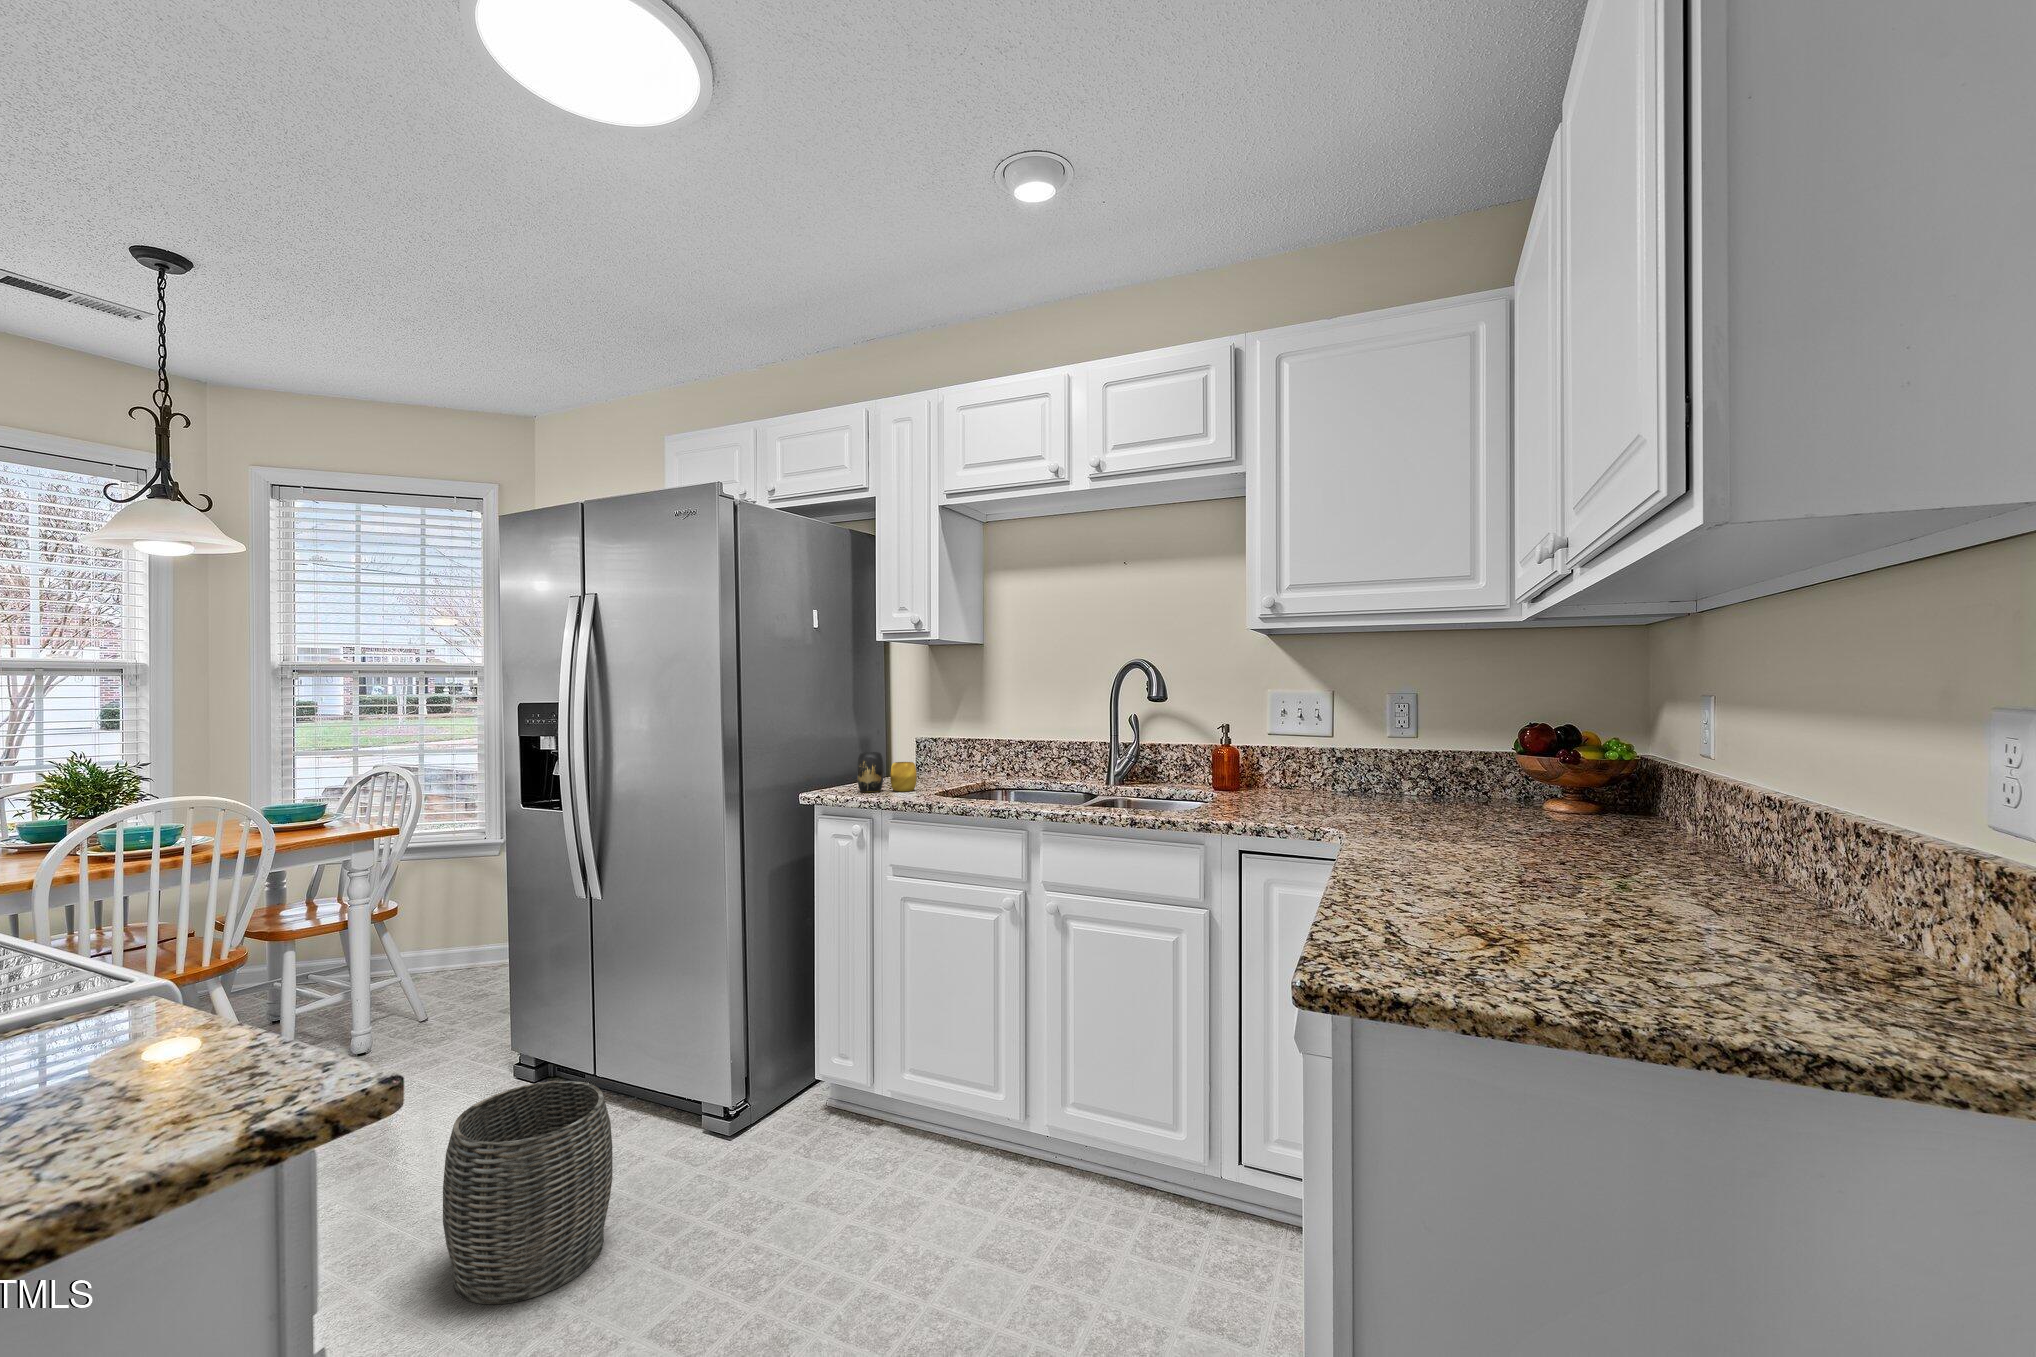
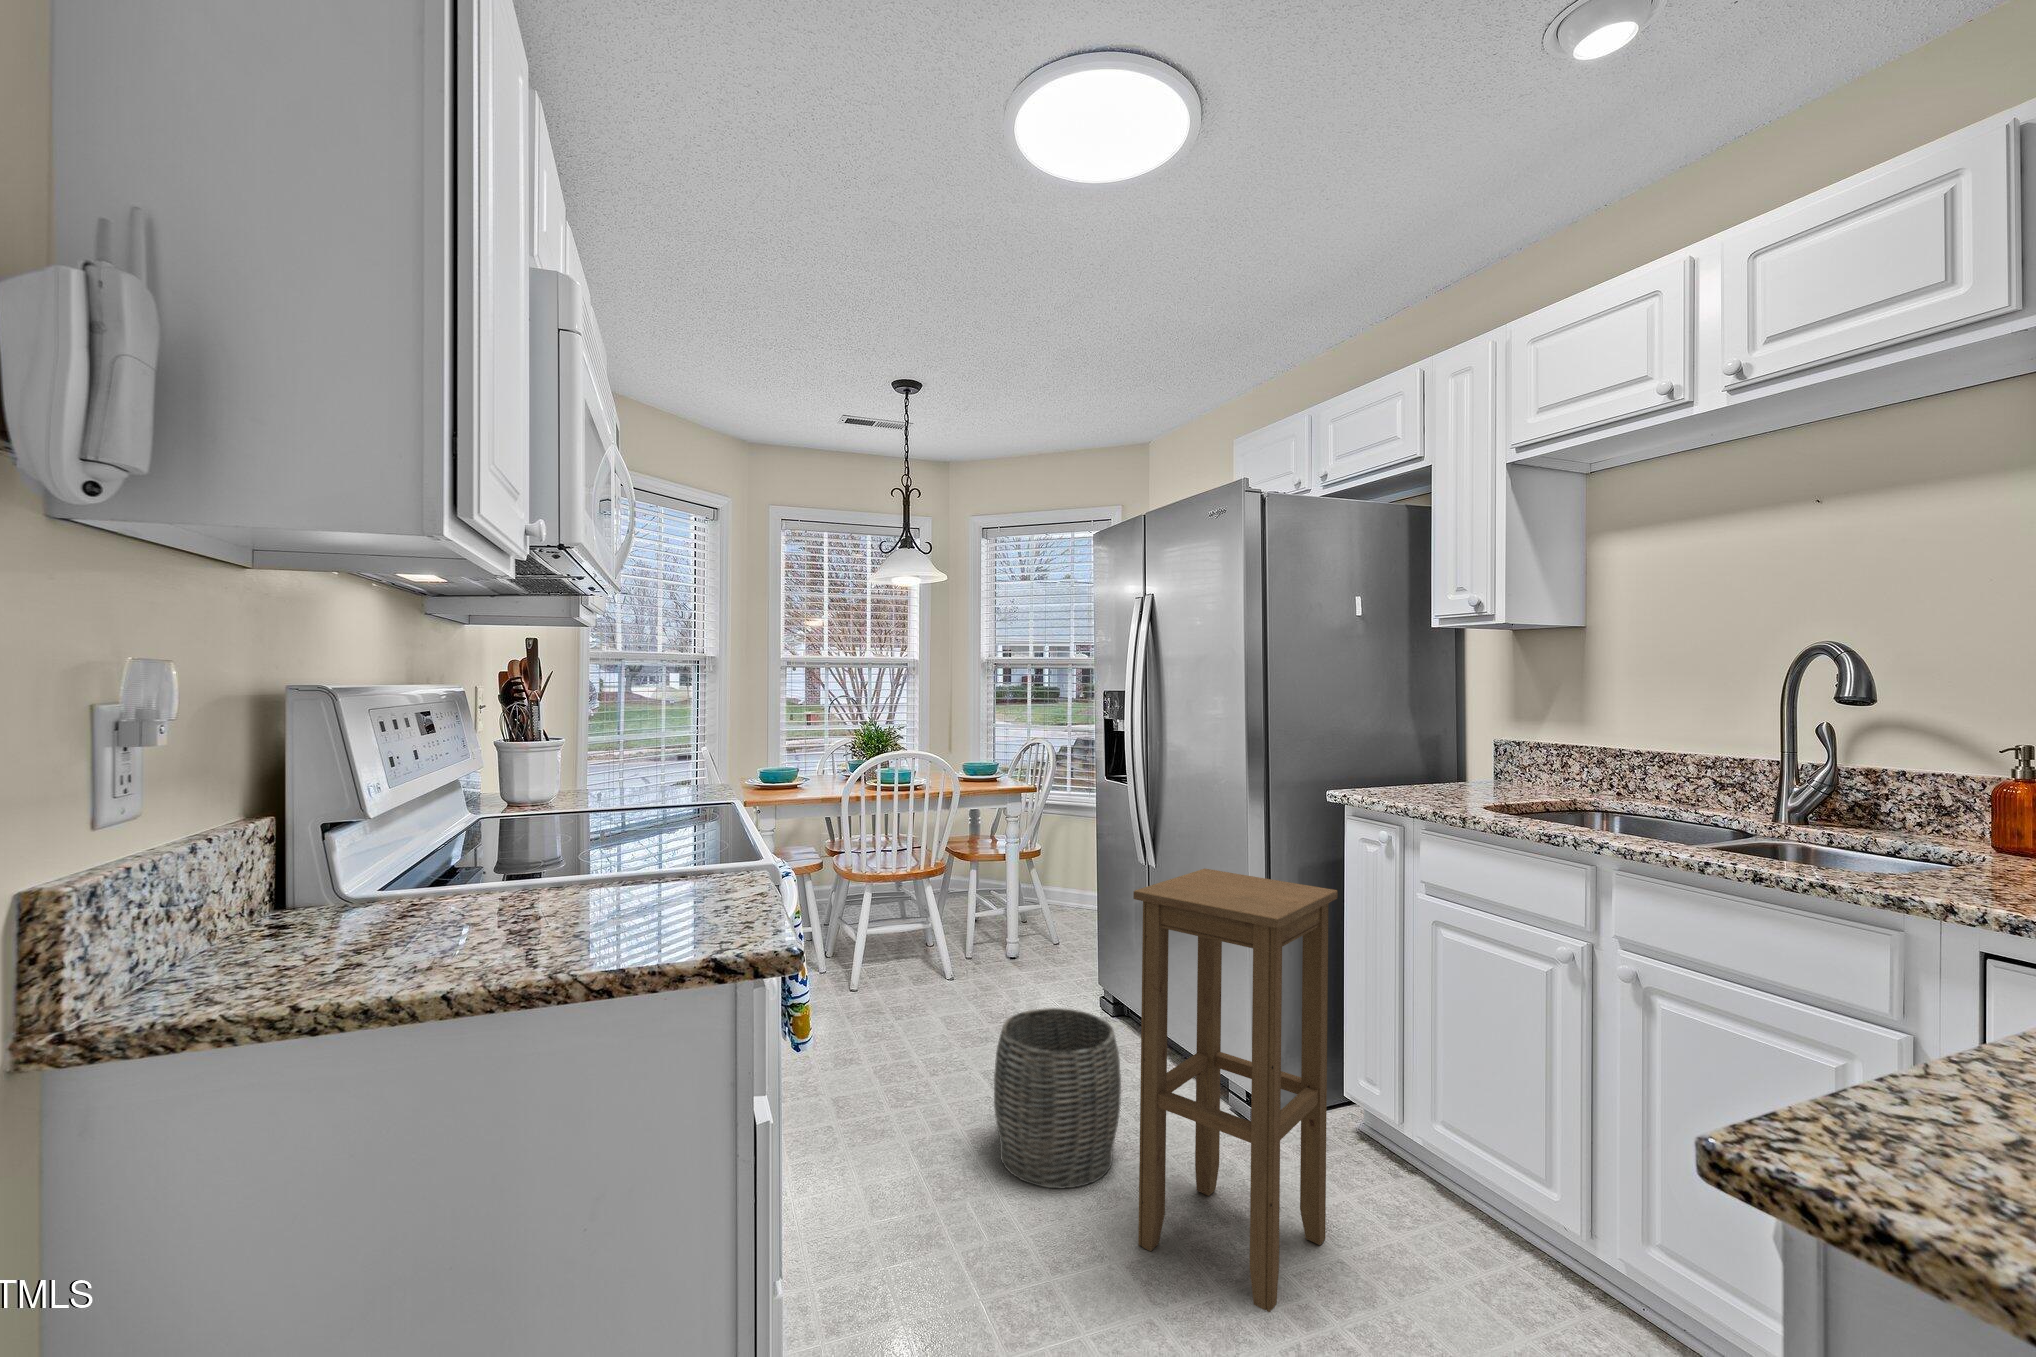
vase: present [857,752,917,792] -> none [1403,753,1476,801]
stool: none [658,887,842,1302] -> present [1133,869,1338,1312]

